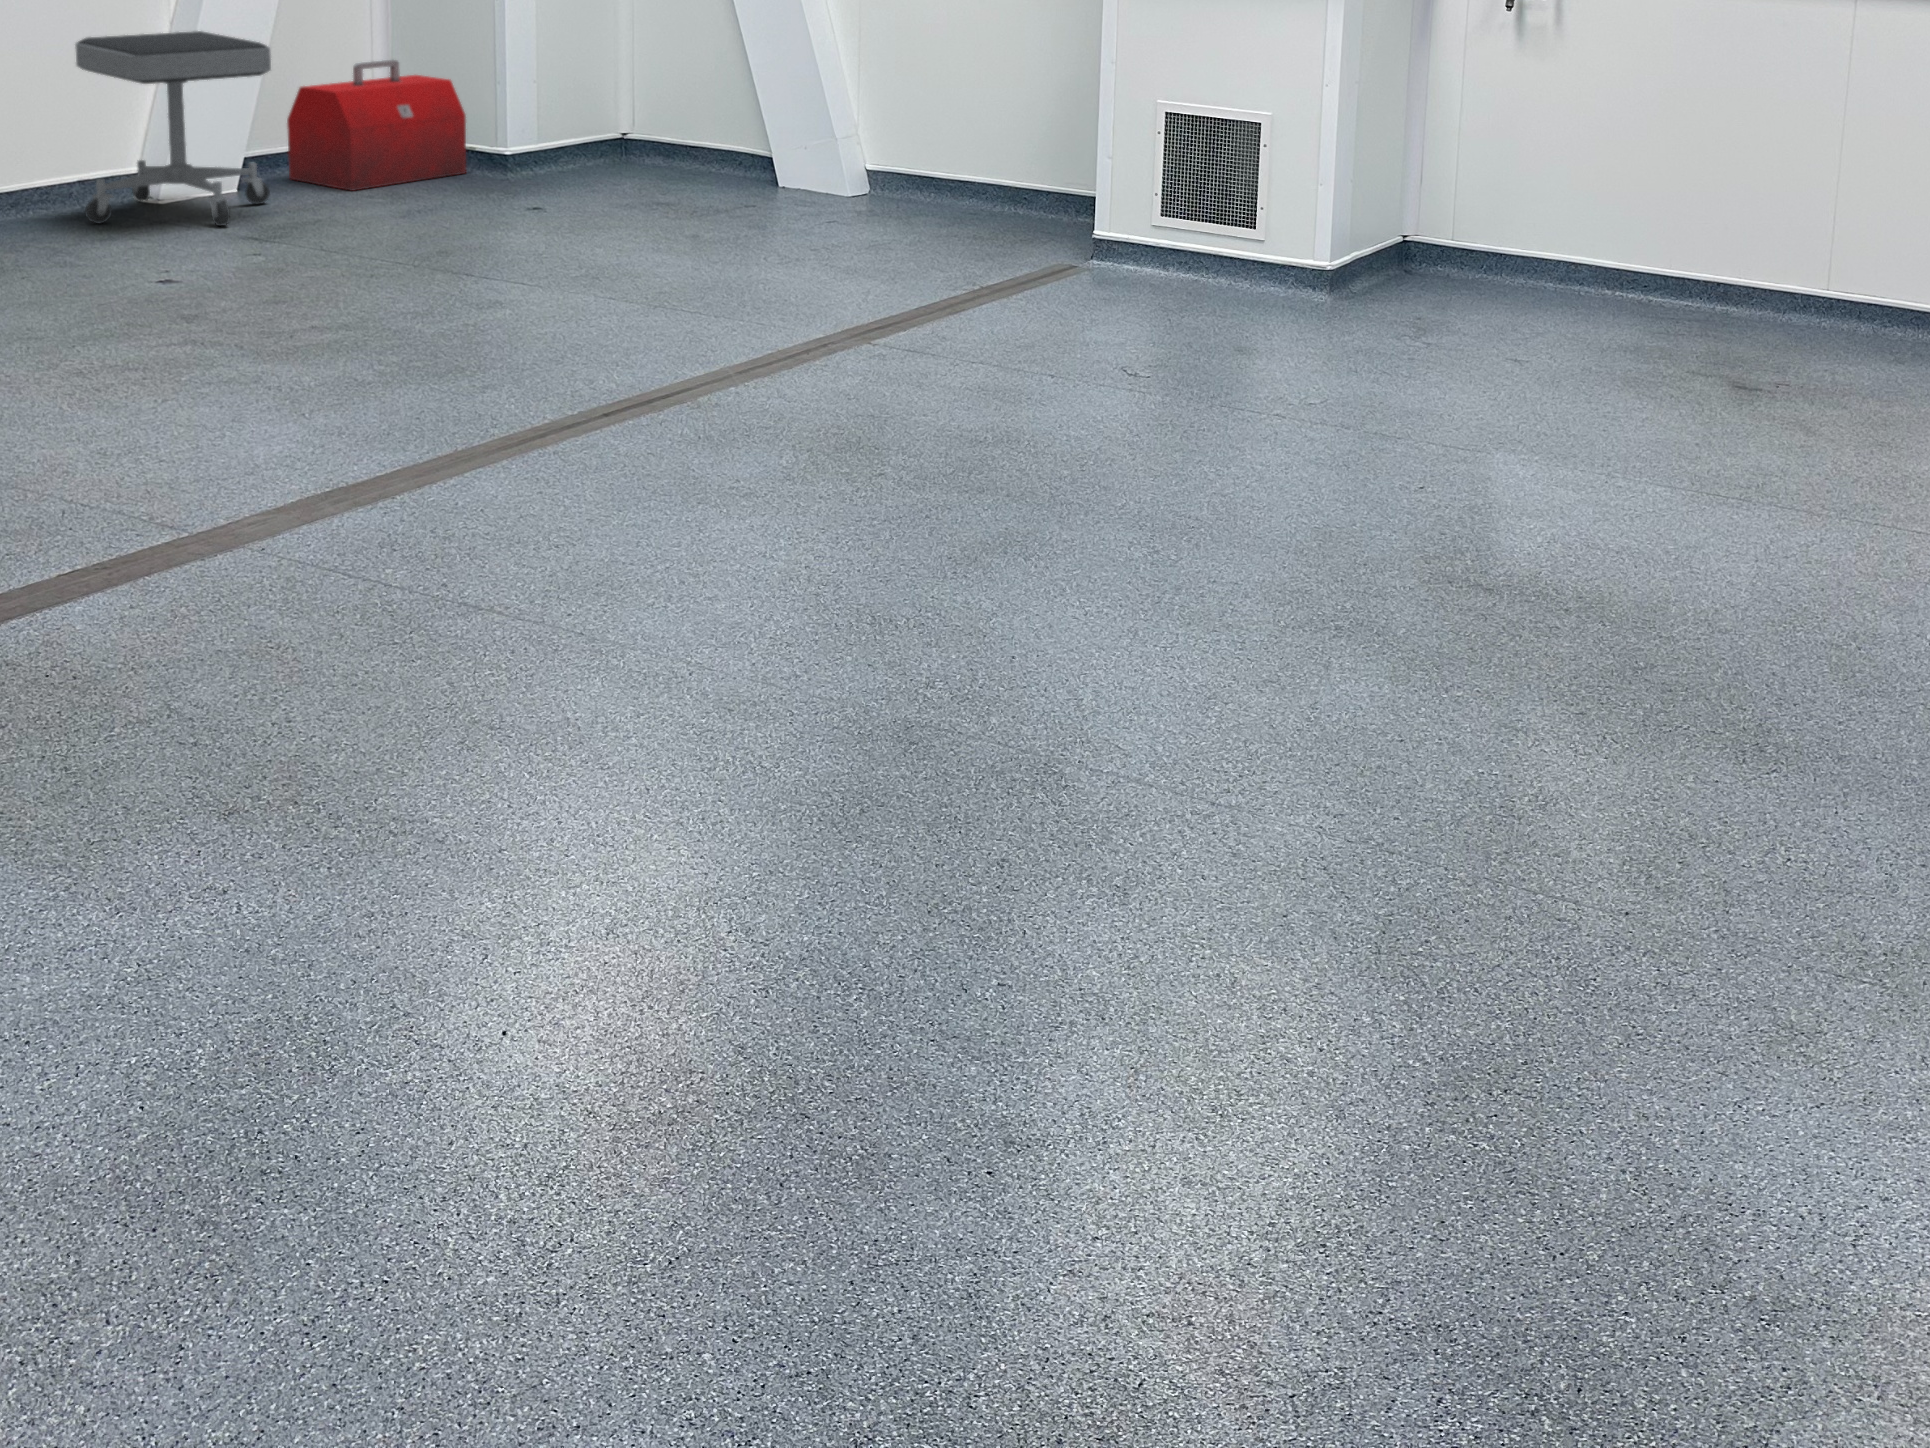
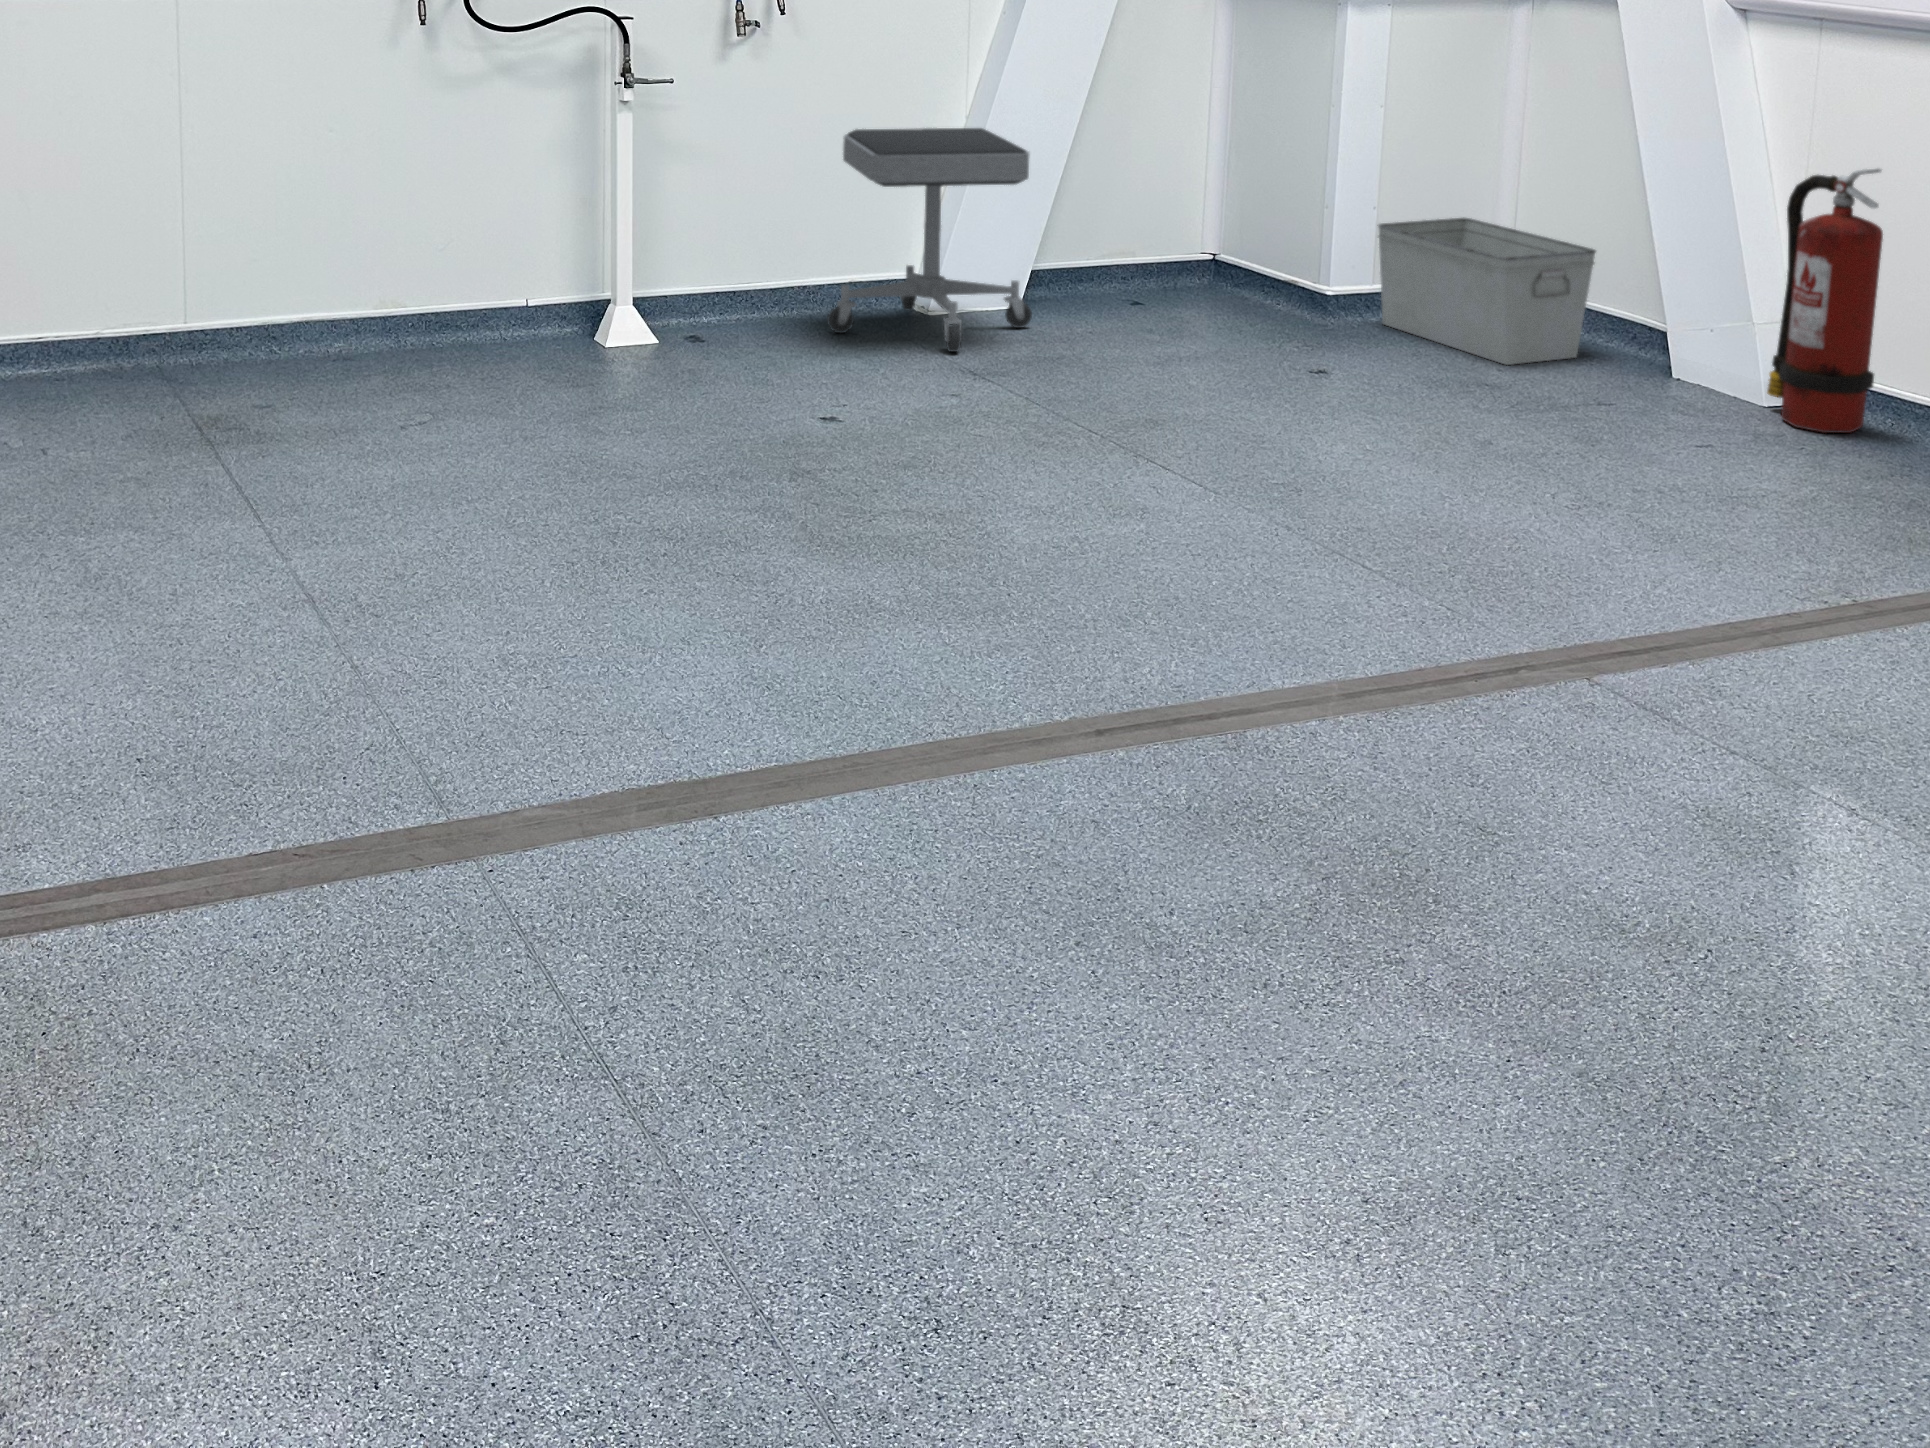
fire extinguisher: none [854,19,924,207] -> present [1767,169,1883,433]
toolbox: present [287,60,466,191] -> none [1083,170,1288,322]
storage bin: none [542,85,716,190] -> present [1378,217,1596,365]

